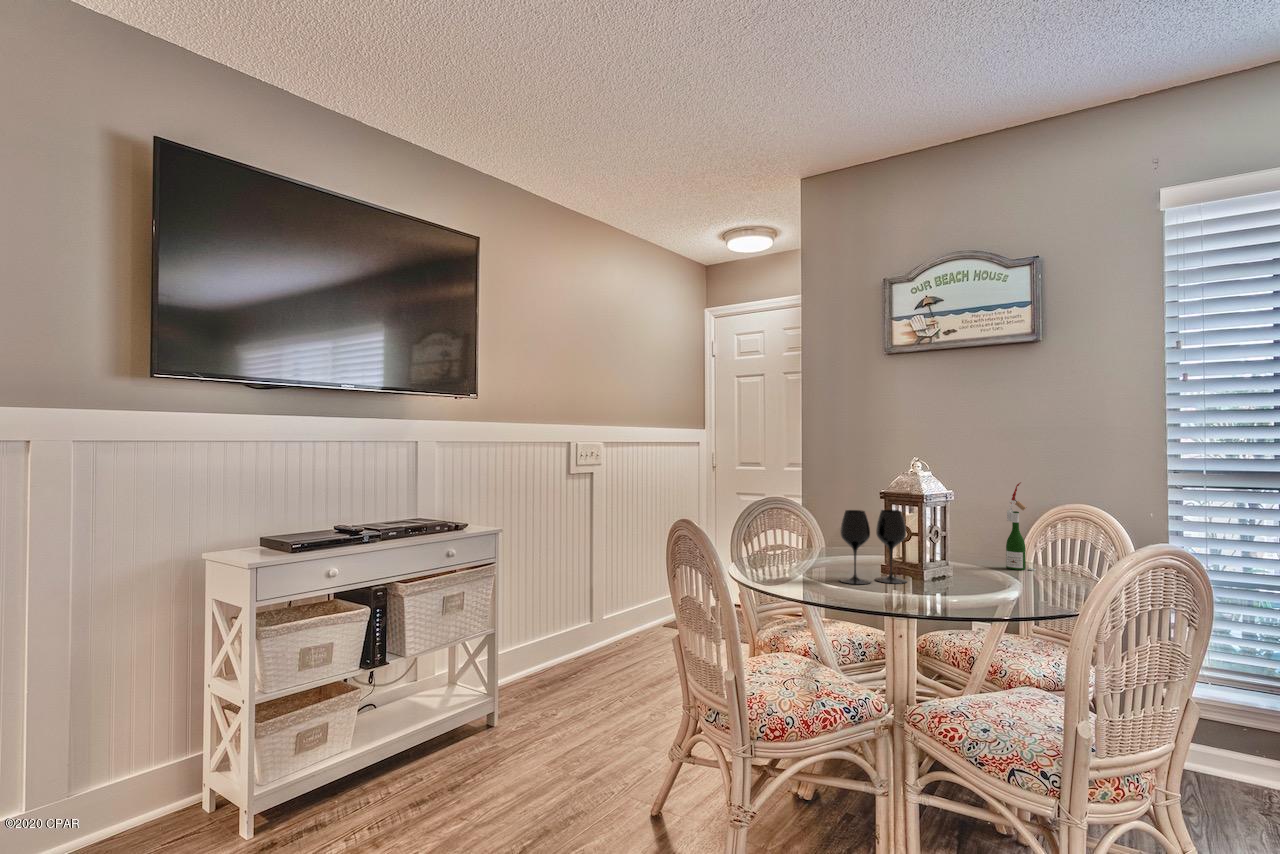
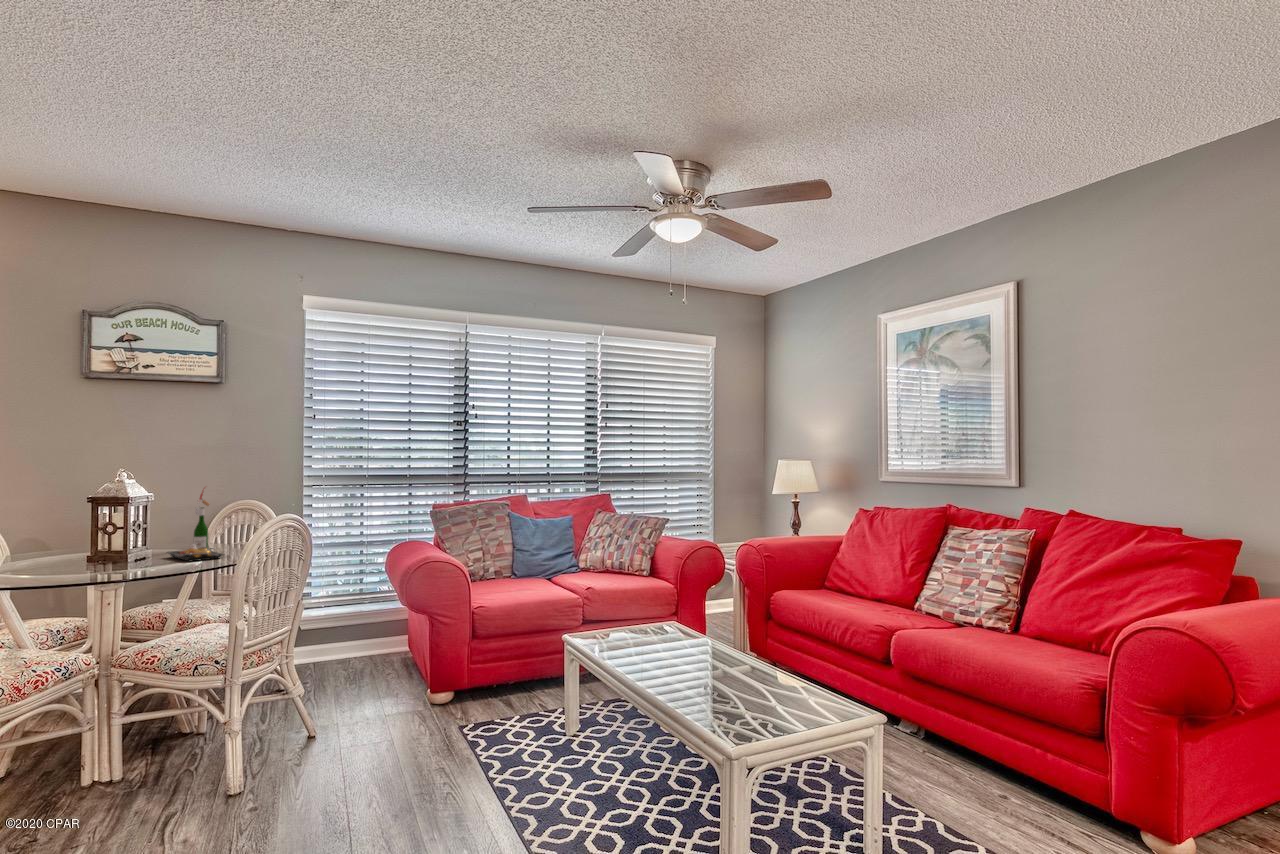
wine glass: present [840,510,907,584] -> none [45,511,113,575]
plate: none [971,565,1051,595] -> present [167,544,224,561]

